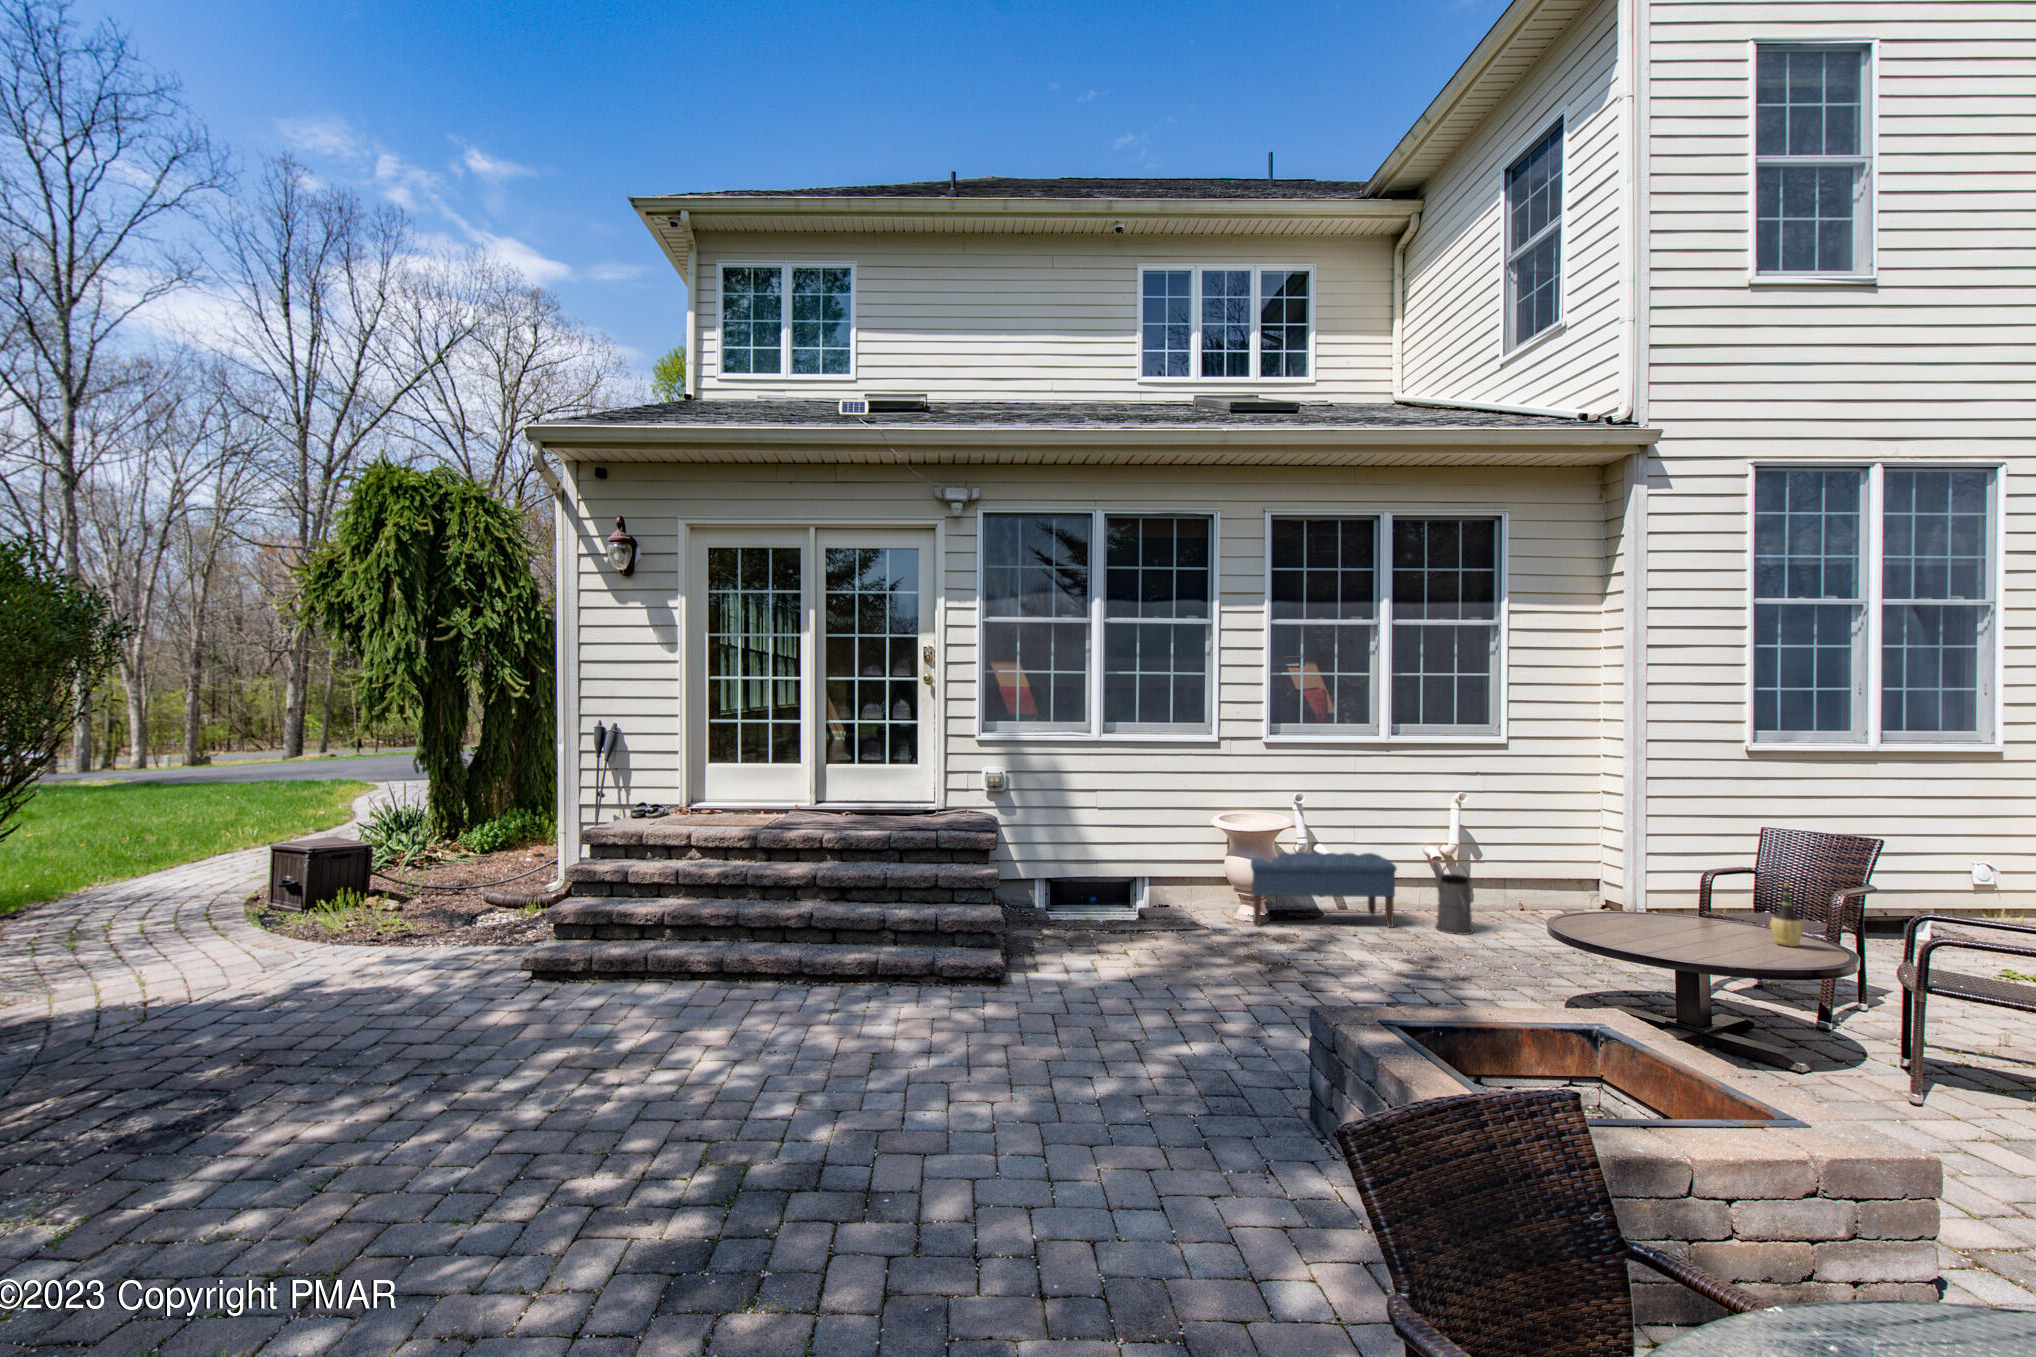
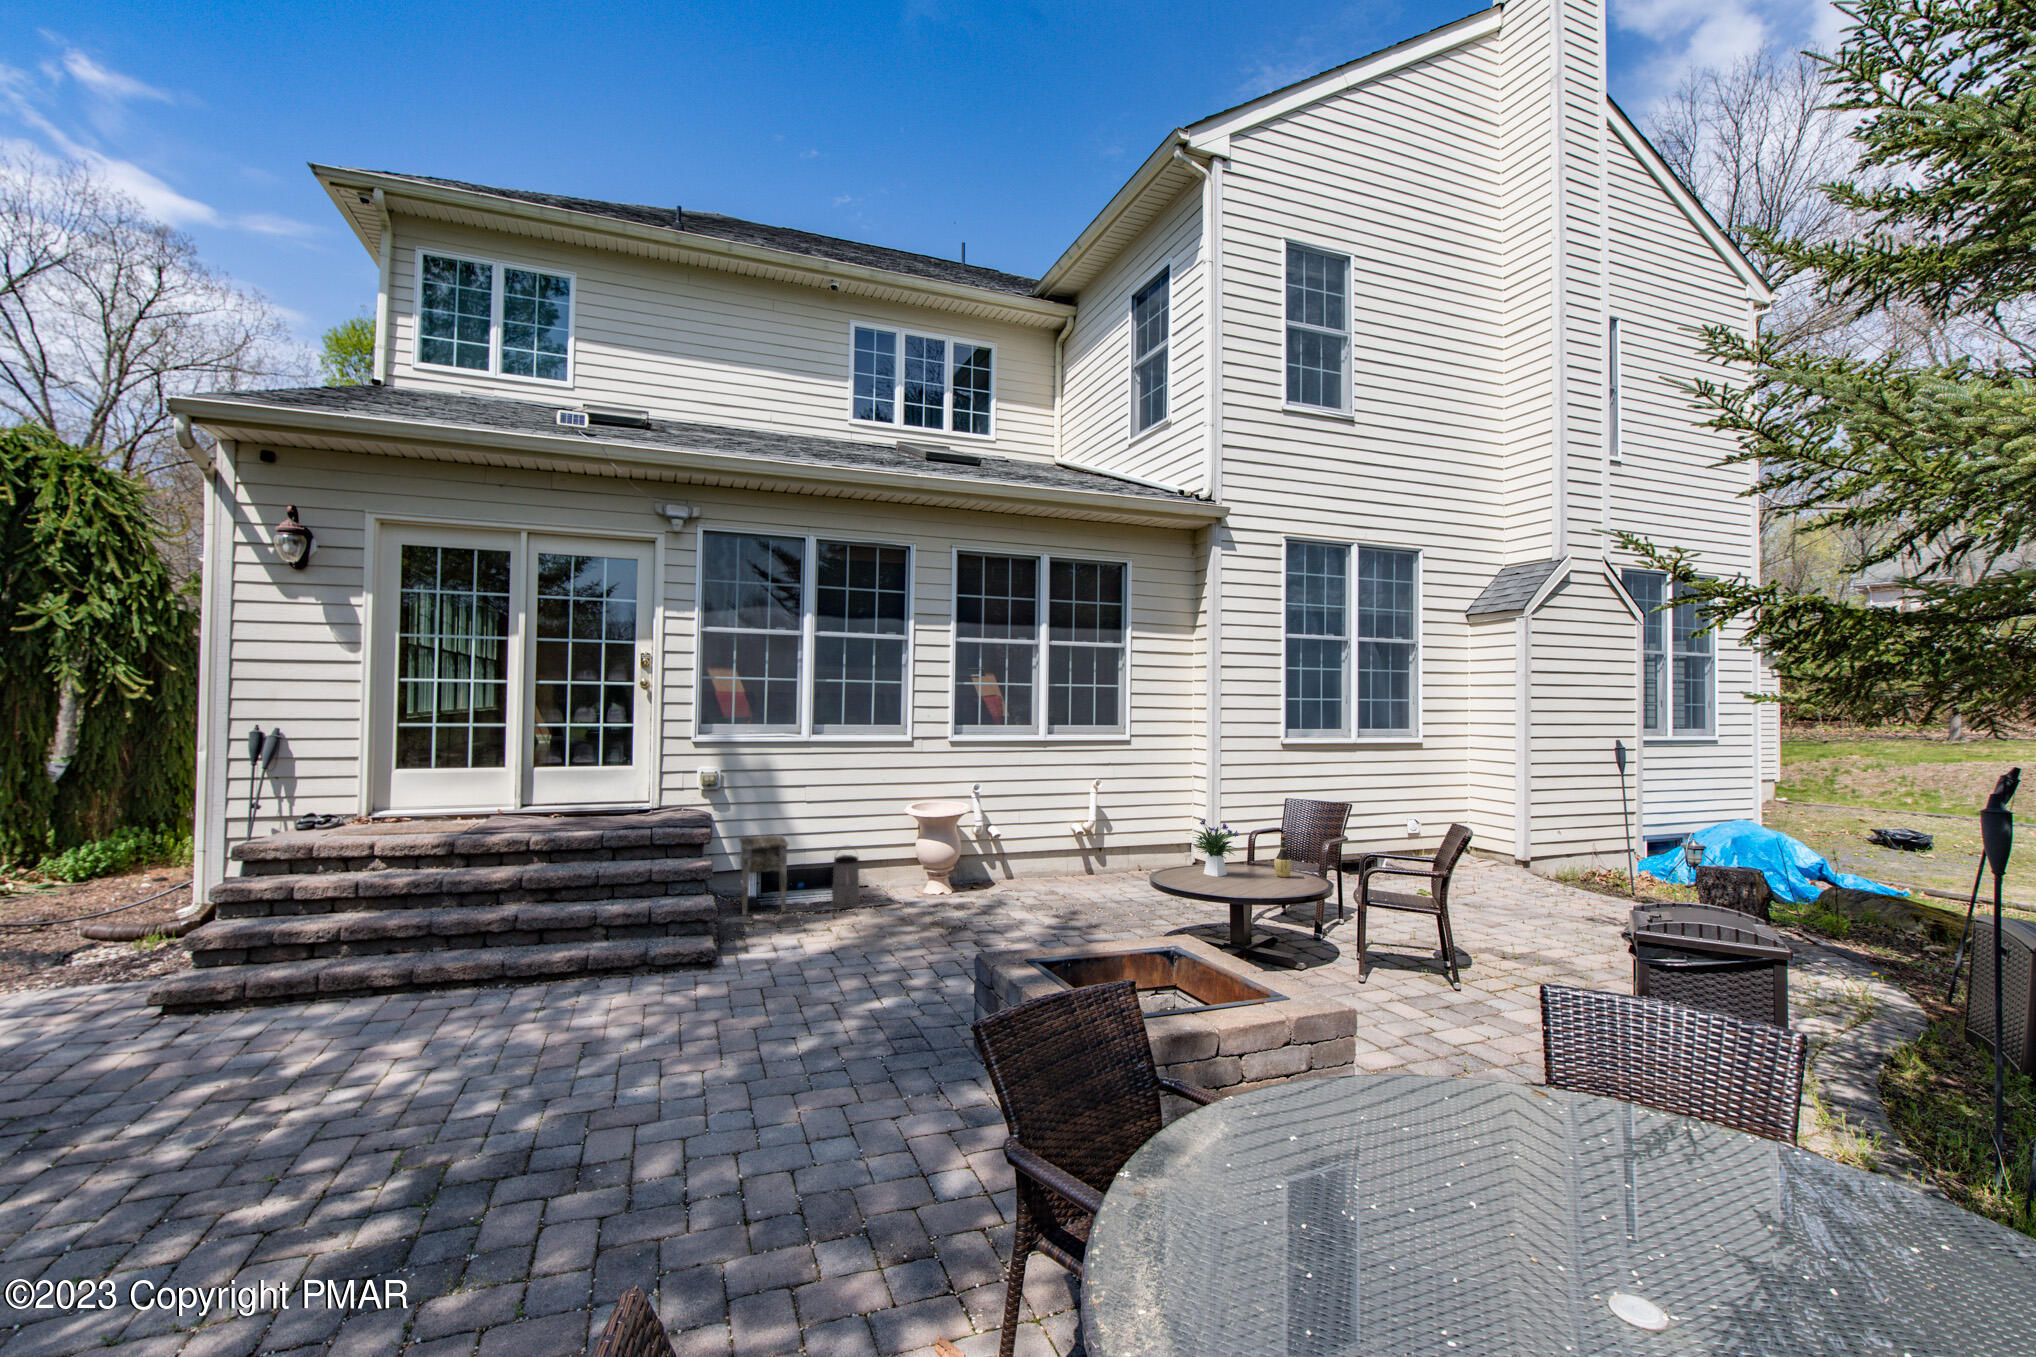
side table: none [1025,842,1080,933] -> present [738,835,788,915]
flower arrangement: none [1617,851,1712,937] -> present [1193,819,1239,877]
bench: present [1251,852,1397,928] -> none [929,830,1049,895]
watering can: present [1433,863,1474,935] -> present [830,854,860,908]

